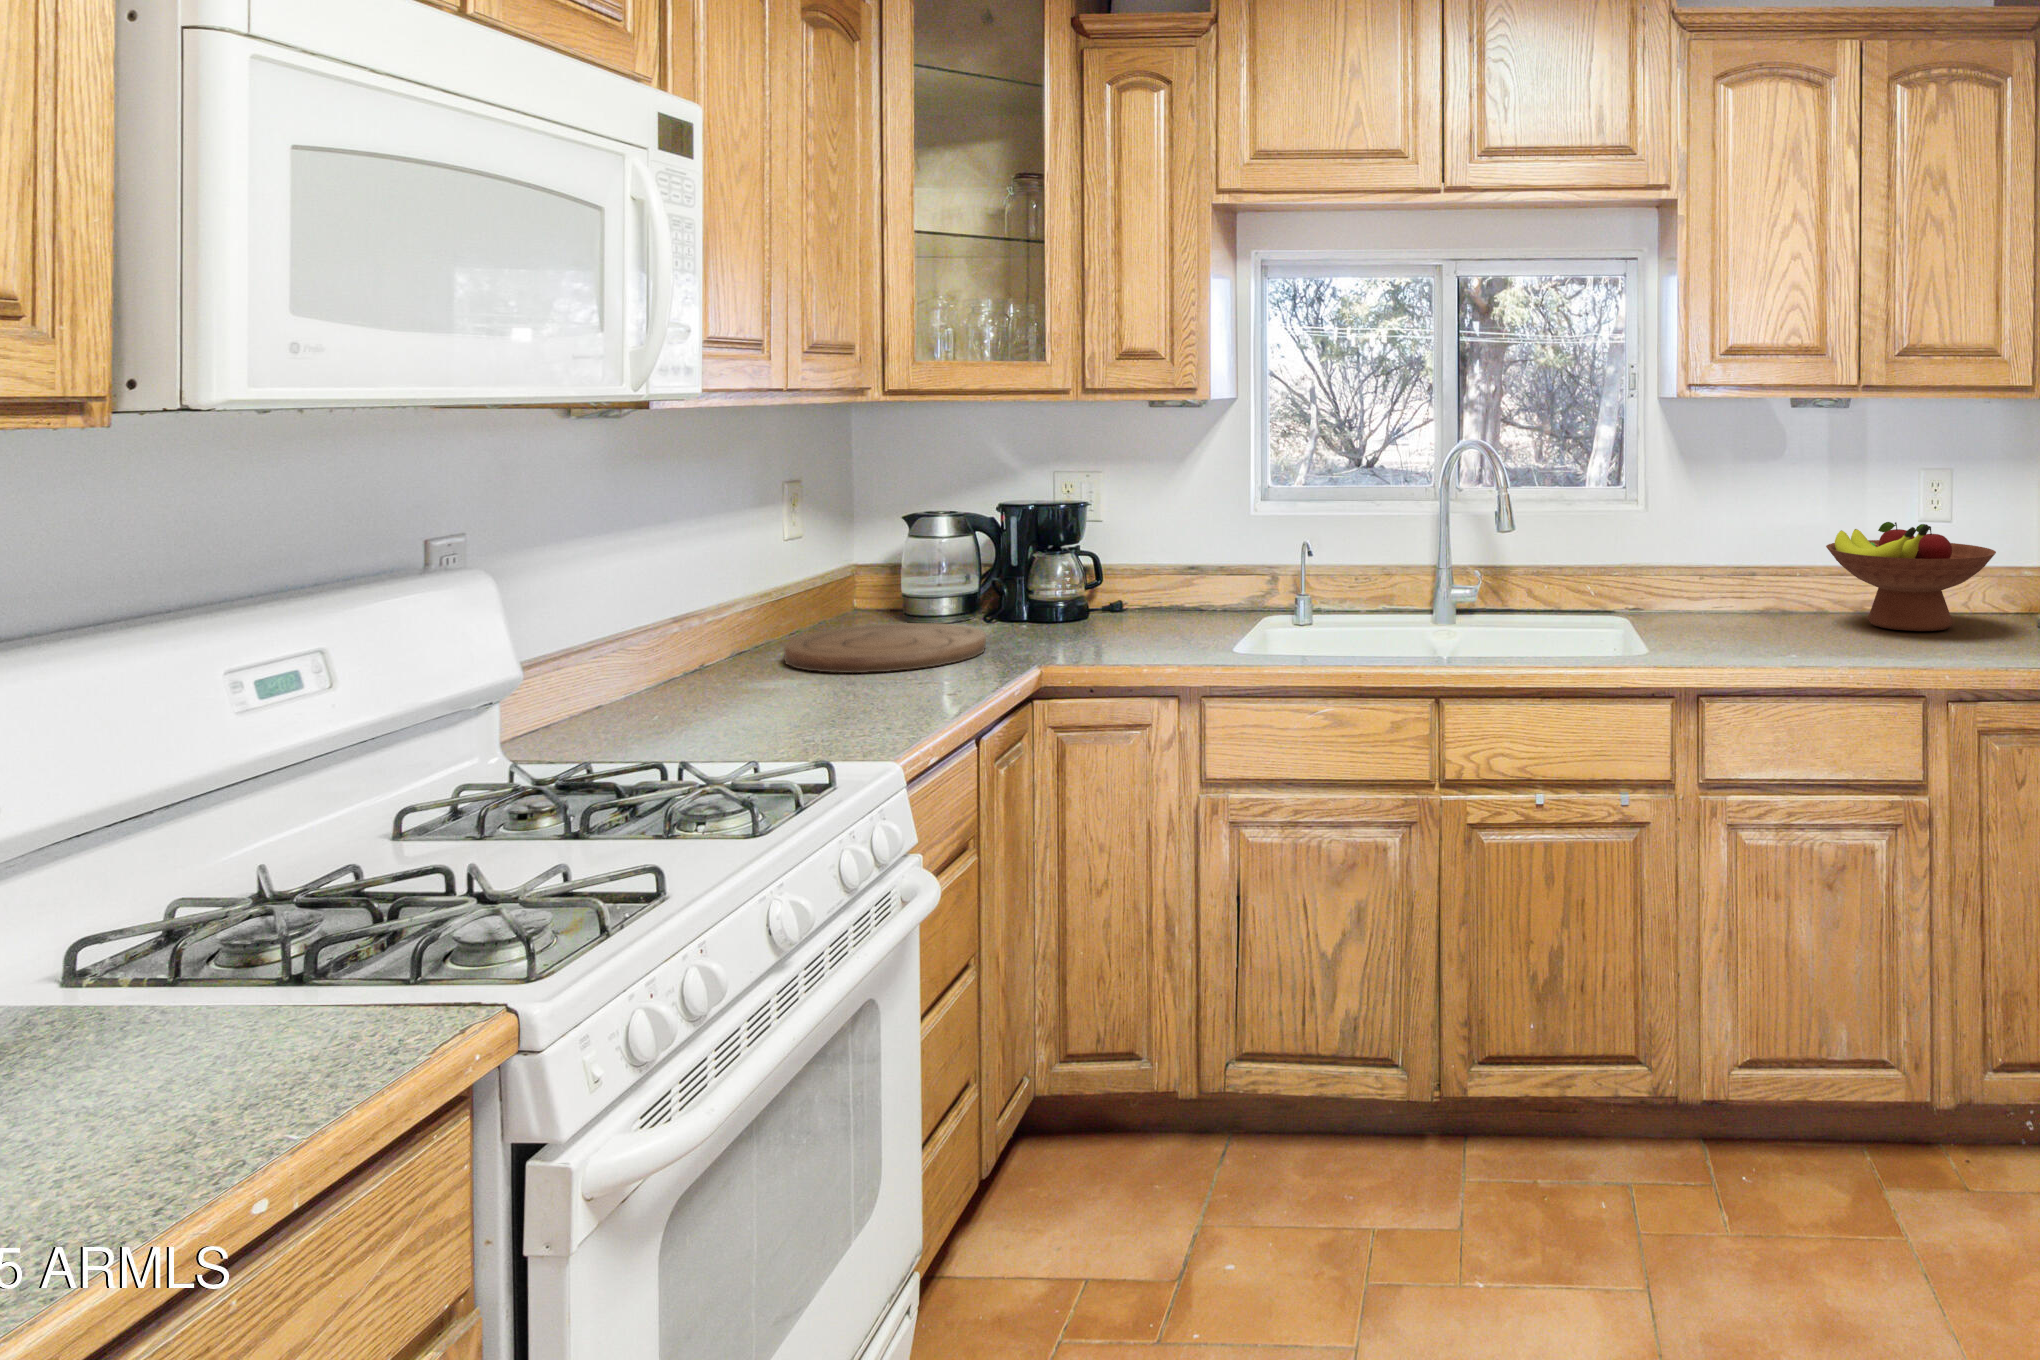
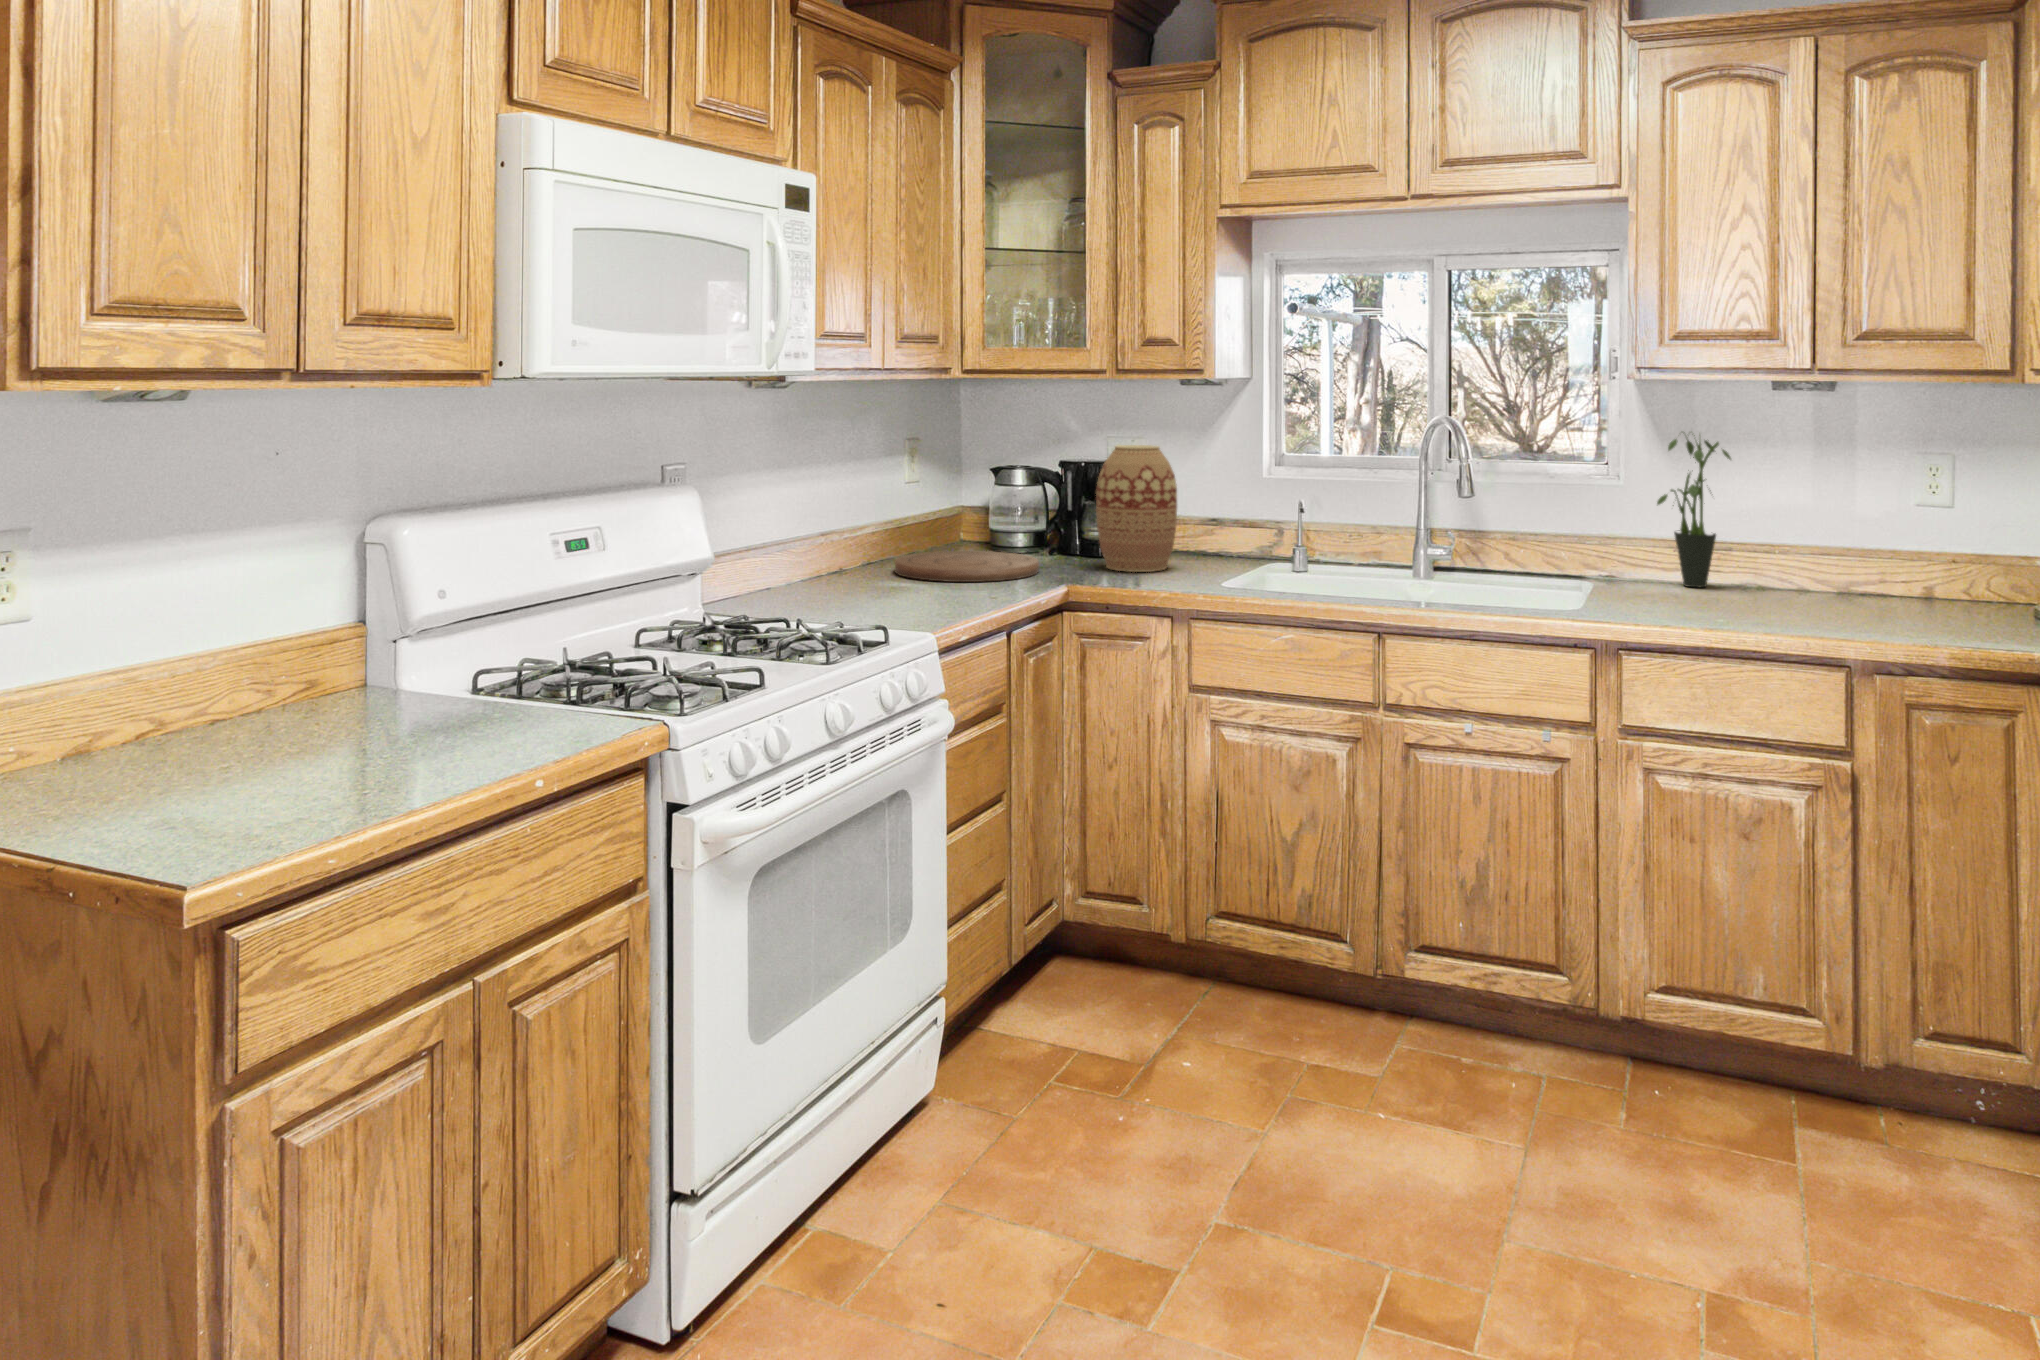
potted plant: none [1679,446,1755,612] -> present [1657,439,1731,587]
vase: none [1055,479,1158,638] -> present [1096,445,1177,572]
fruit bowl: present [1826,522,1996,631] -> none [1795,508,1977,615]

